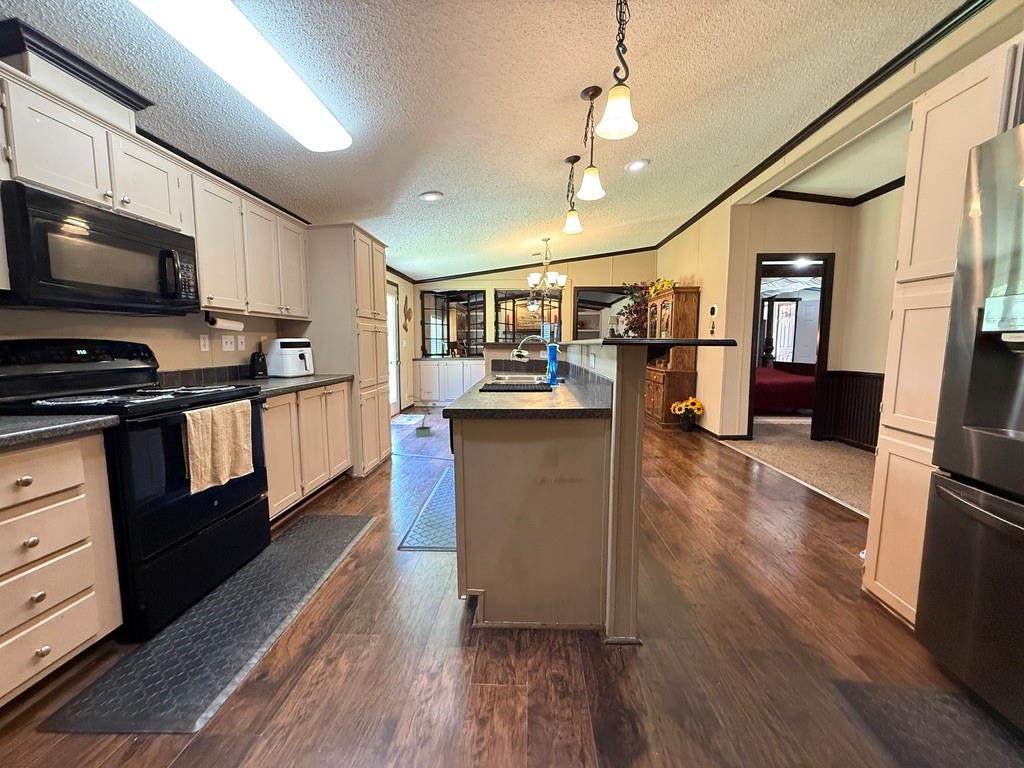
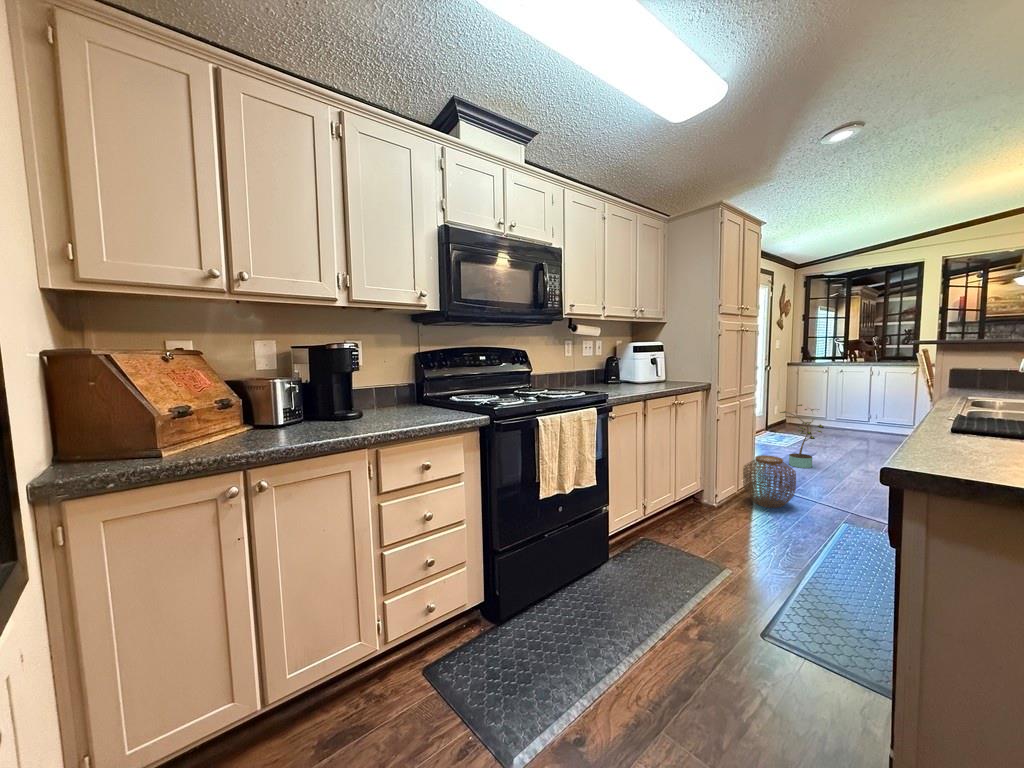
woven basket: none [383,429,419,468] -> present [743,455,796,508]

